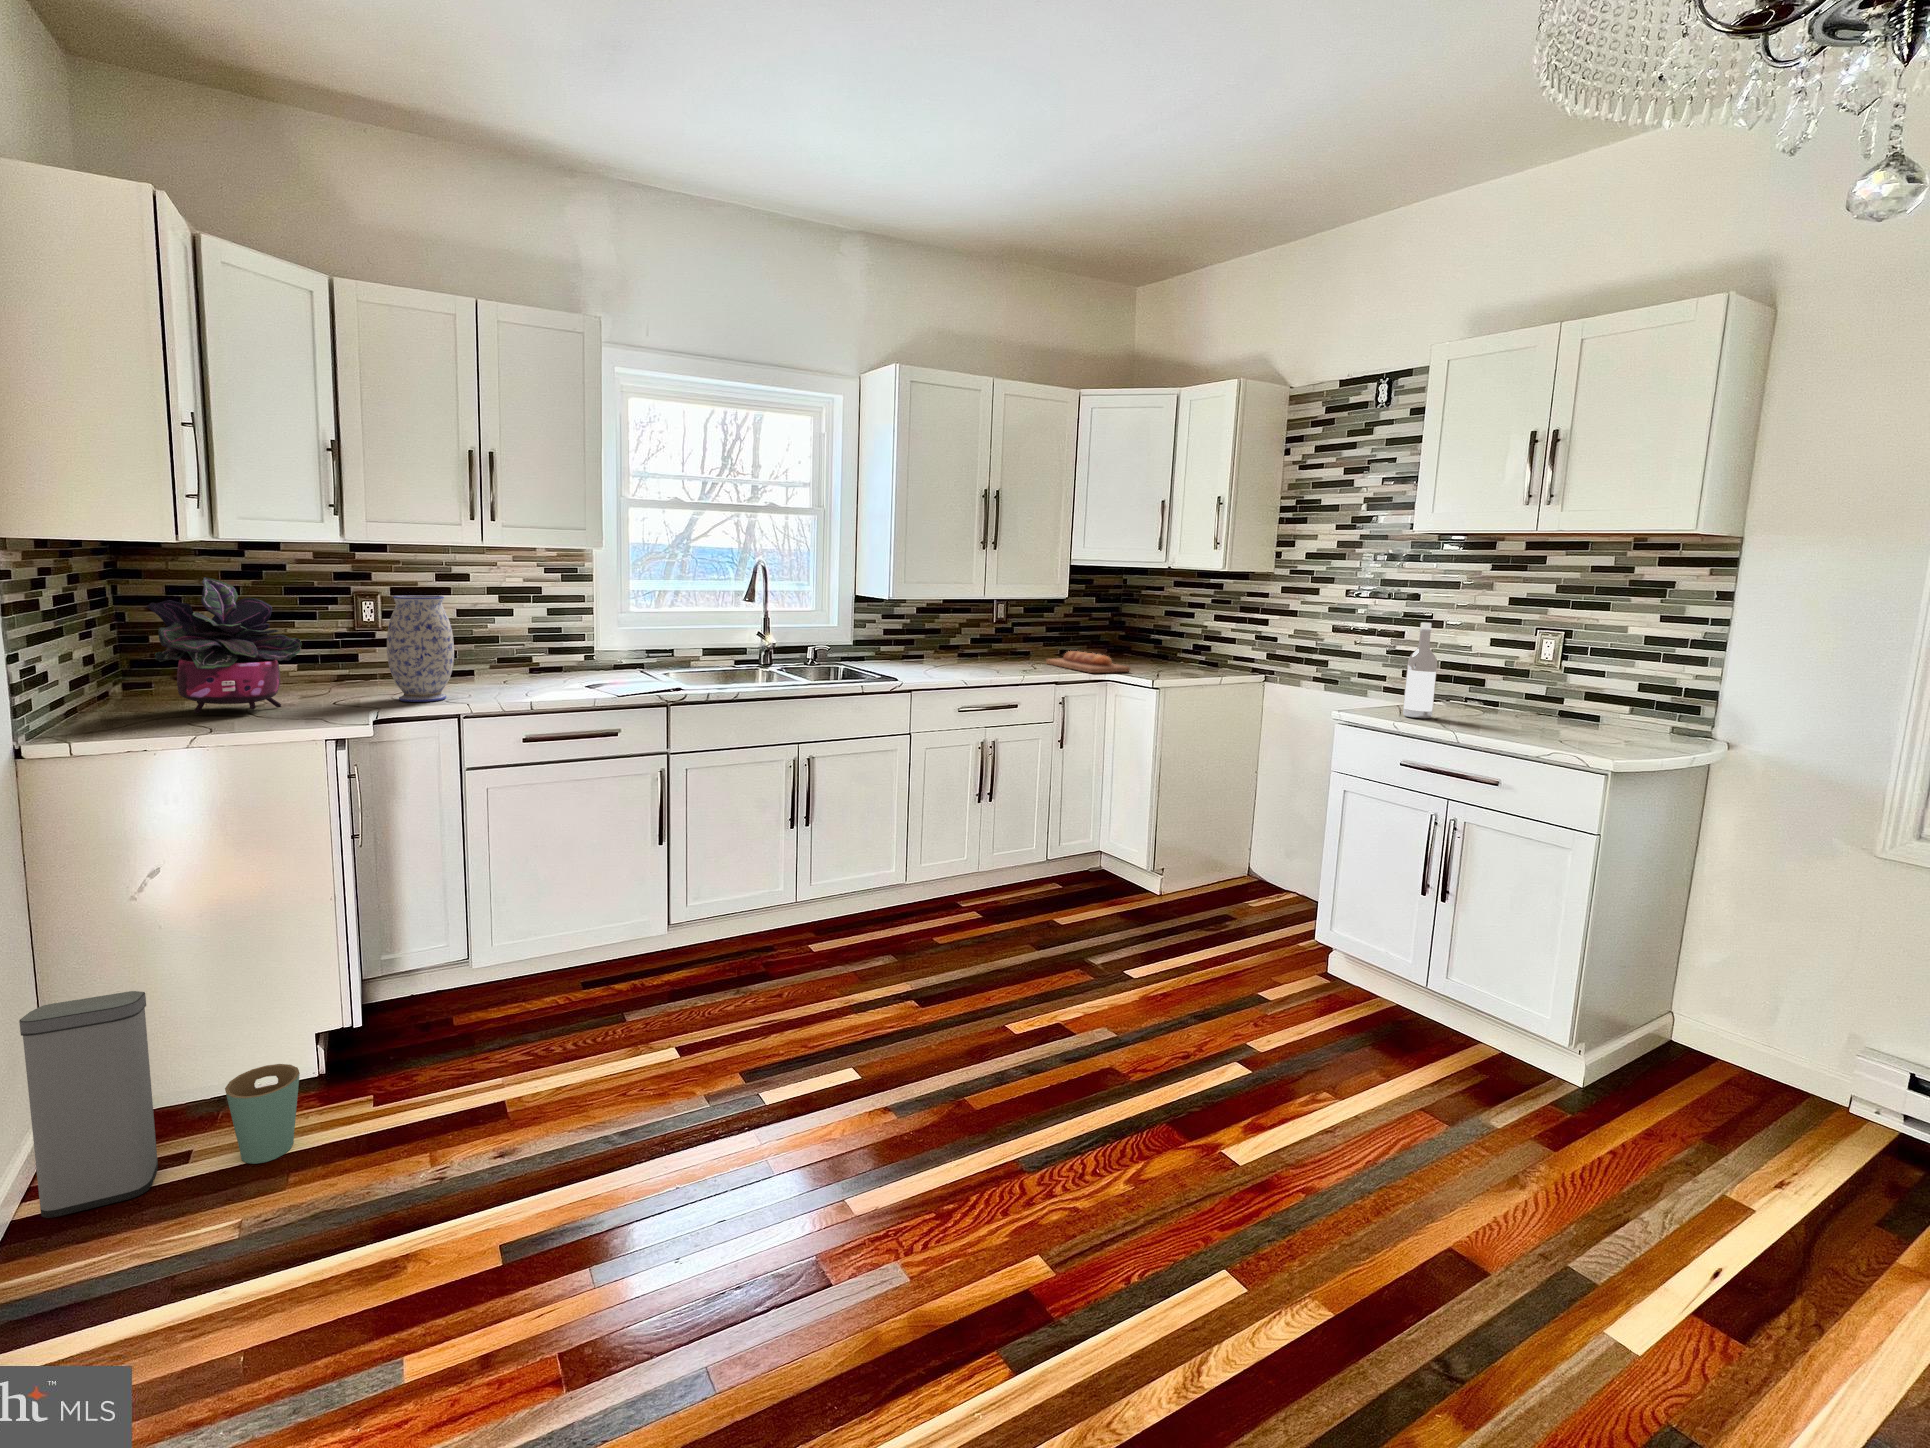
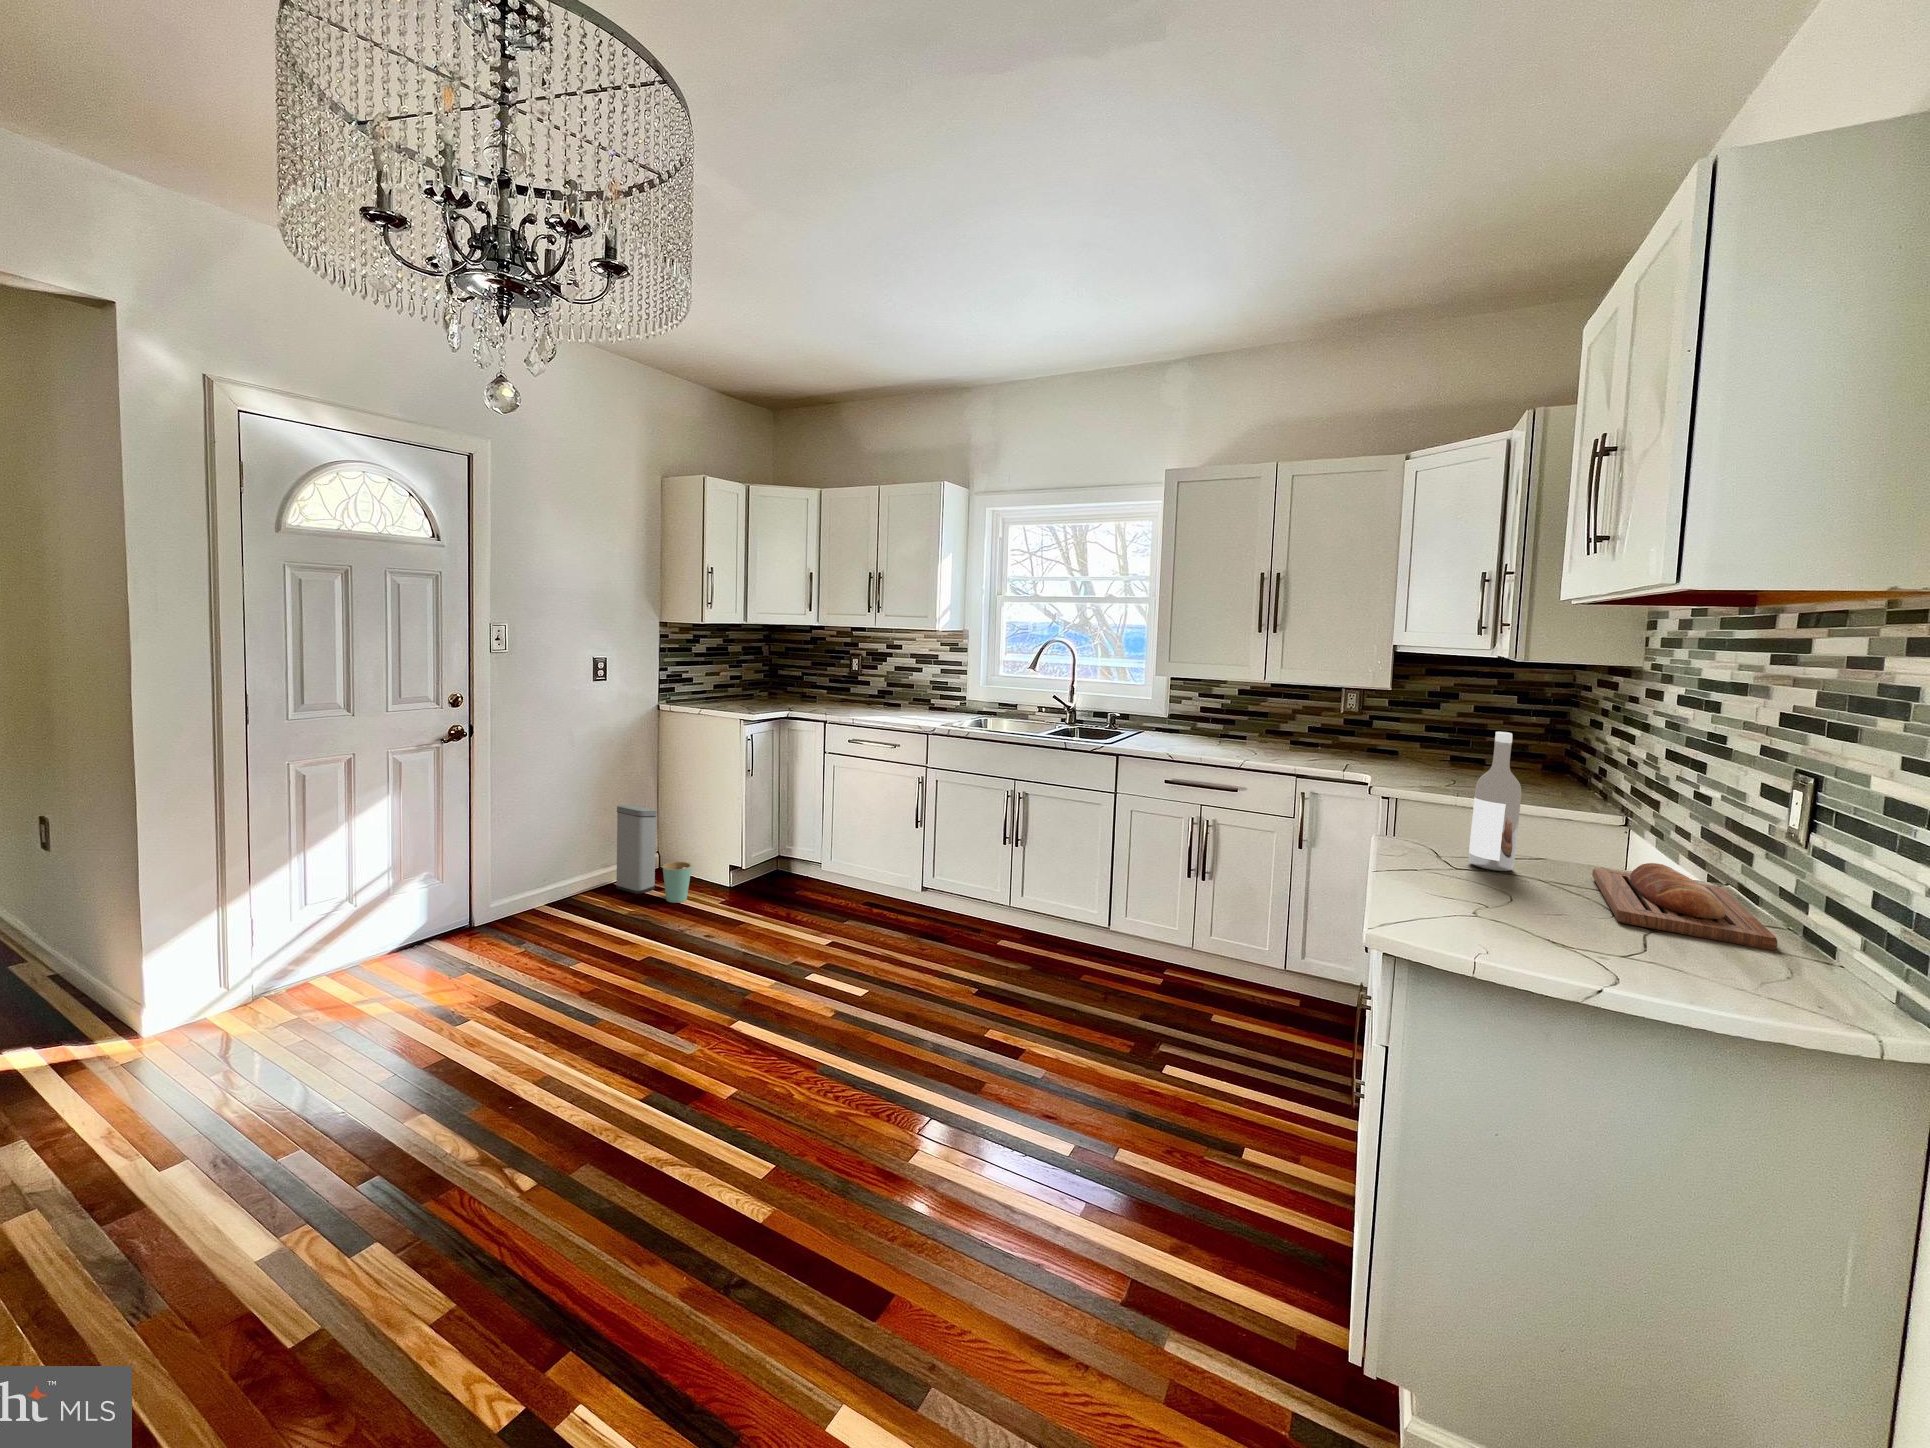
potted plant: present [147,577,302,713] -> none [719,641,776,706]
vase: present [387,595,454,702] -> none [808,654,841,712]
bread loaf: present [1046,651,1130,673] -> present [1592,863,1777,950]

